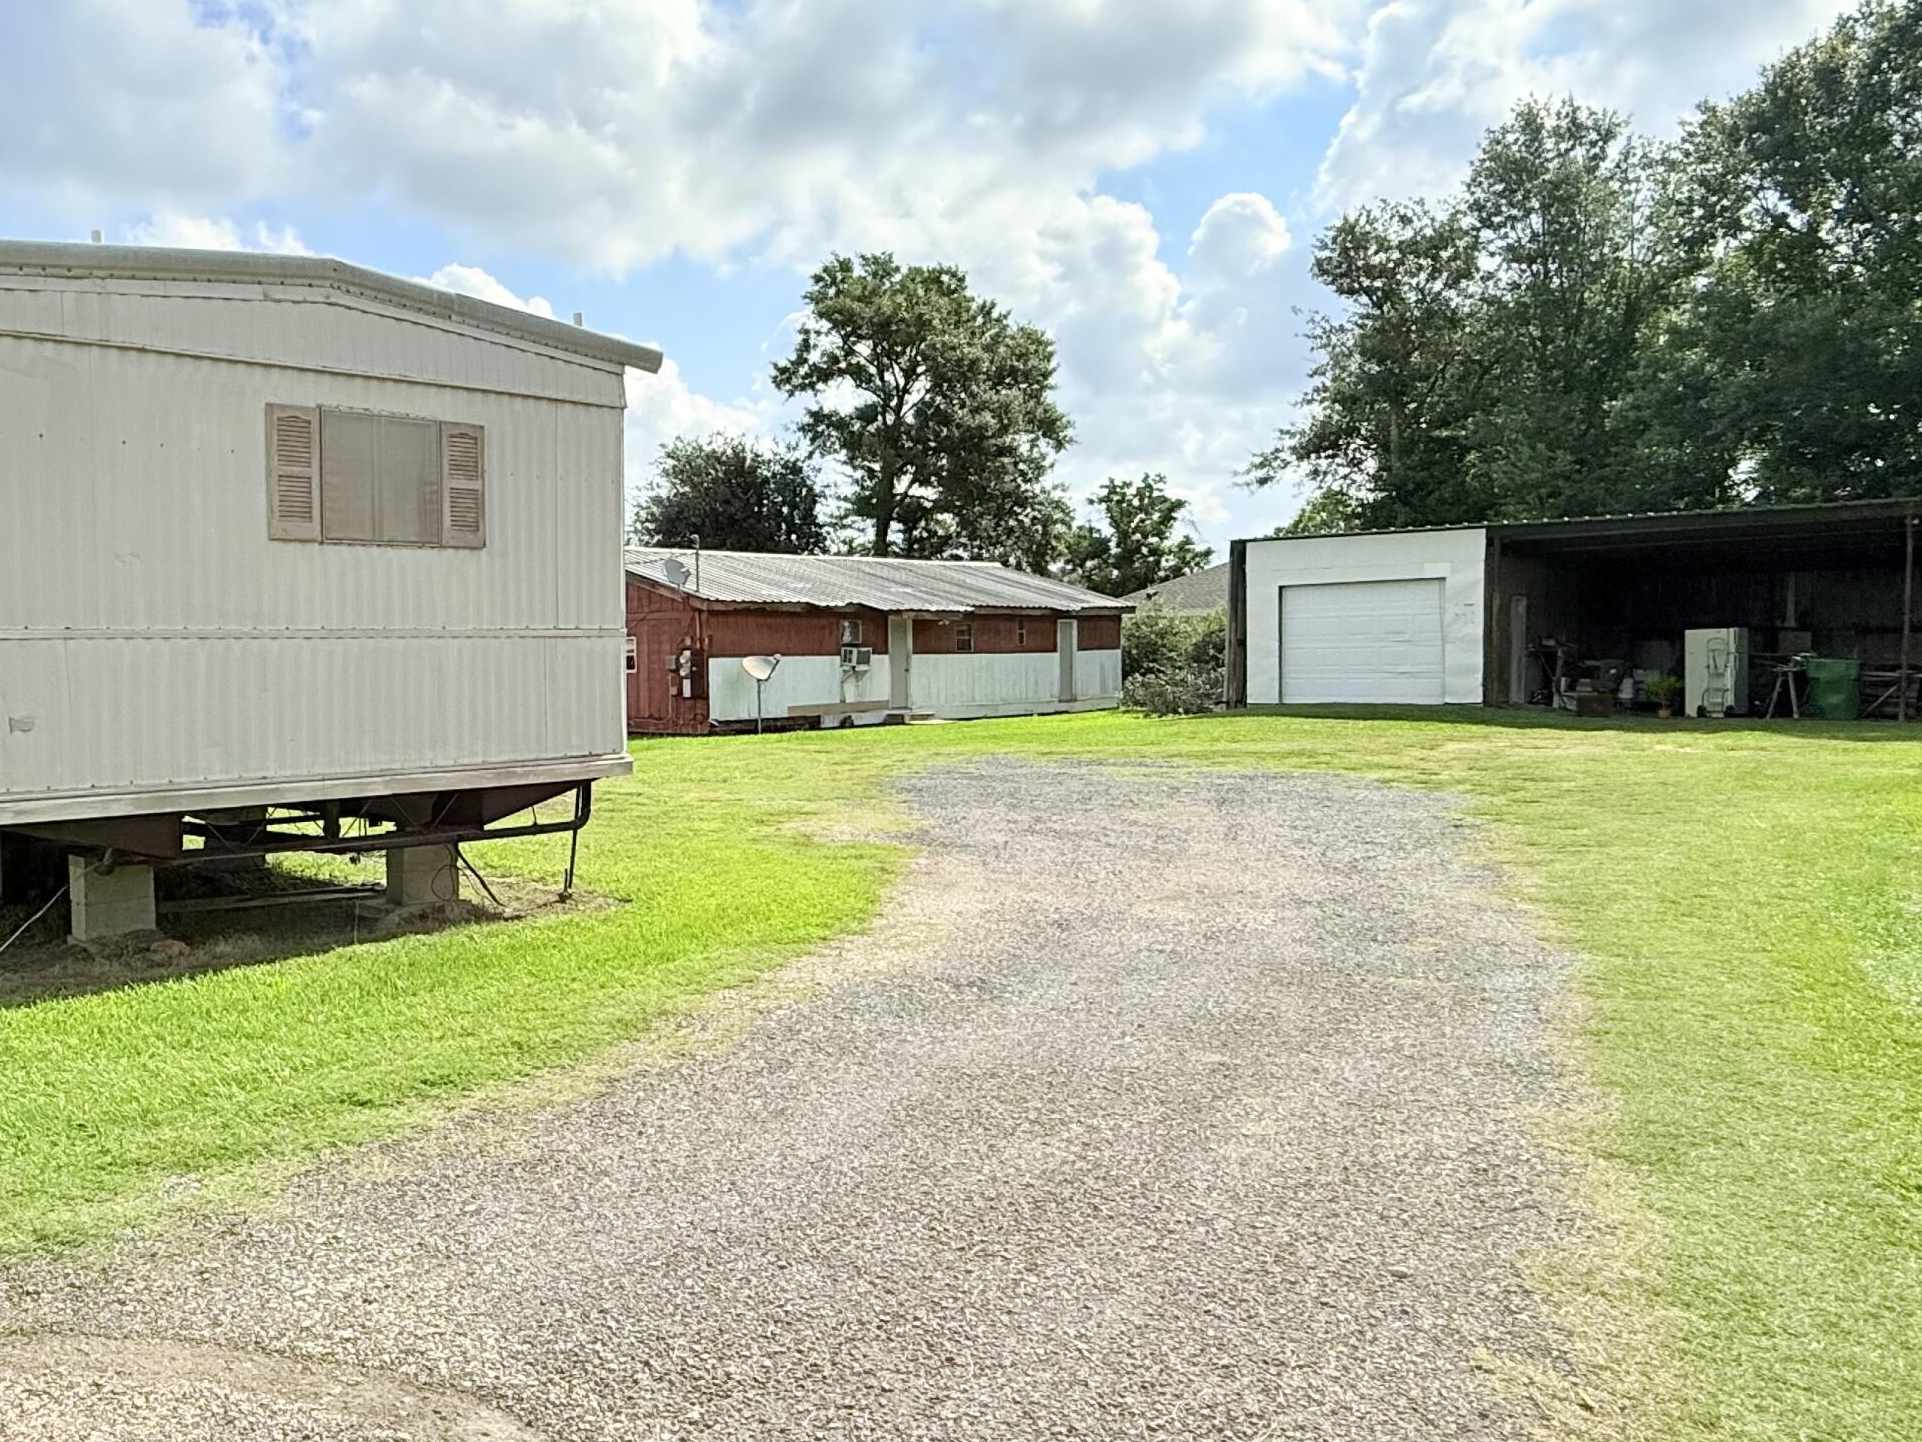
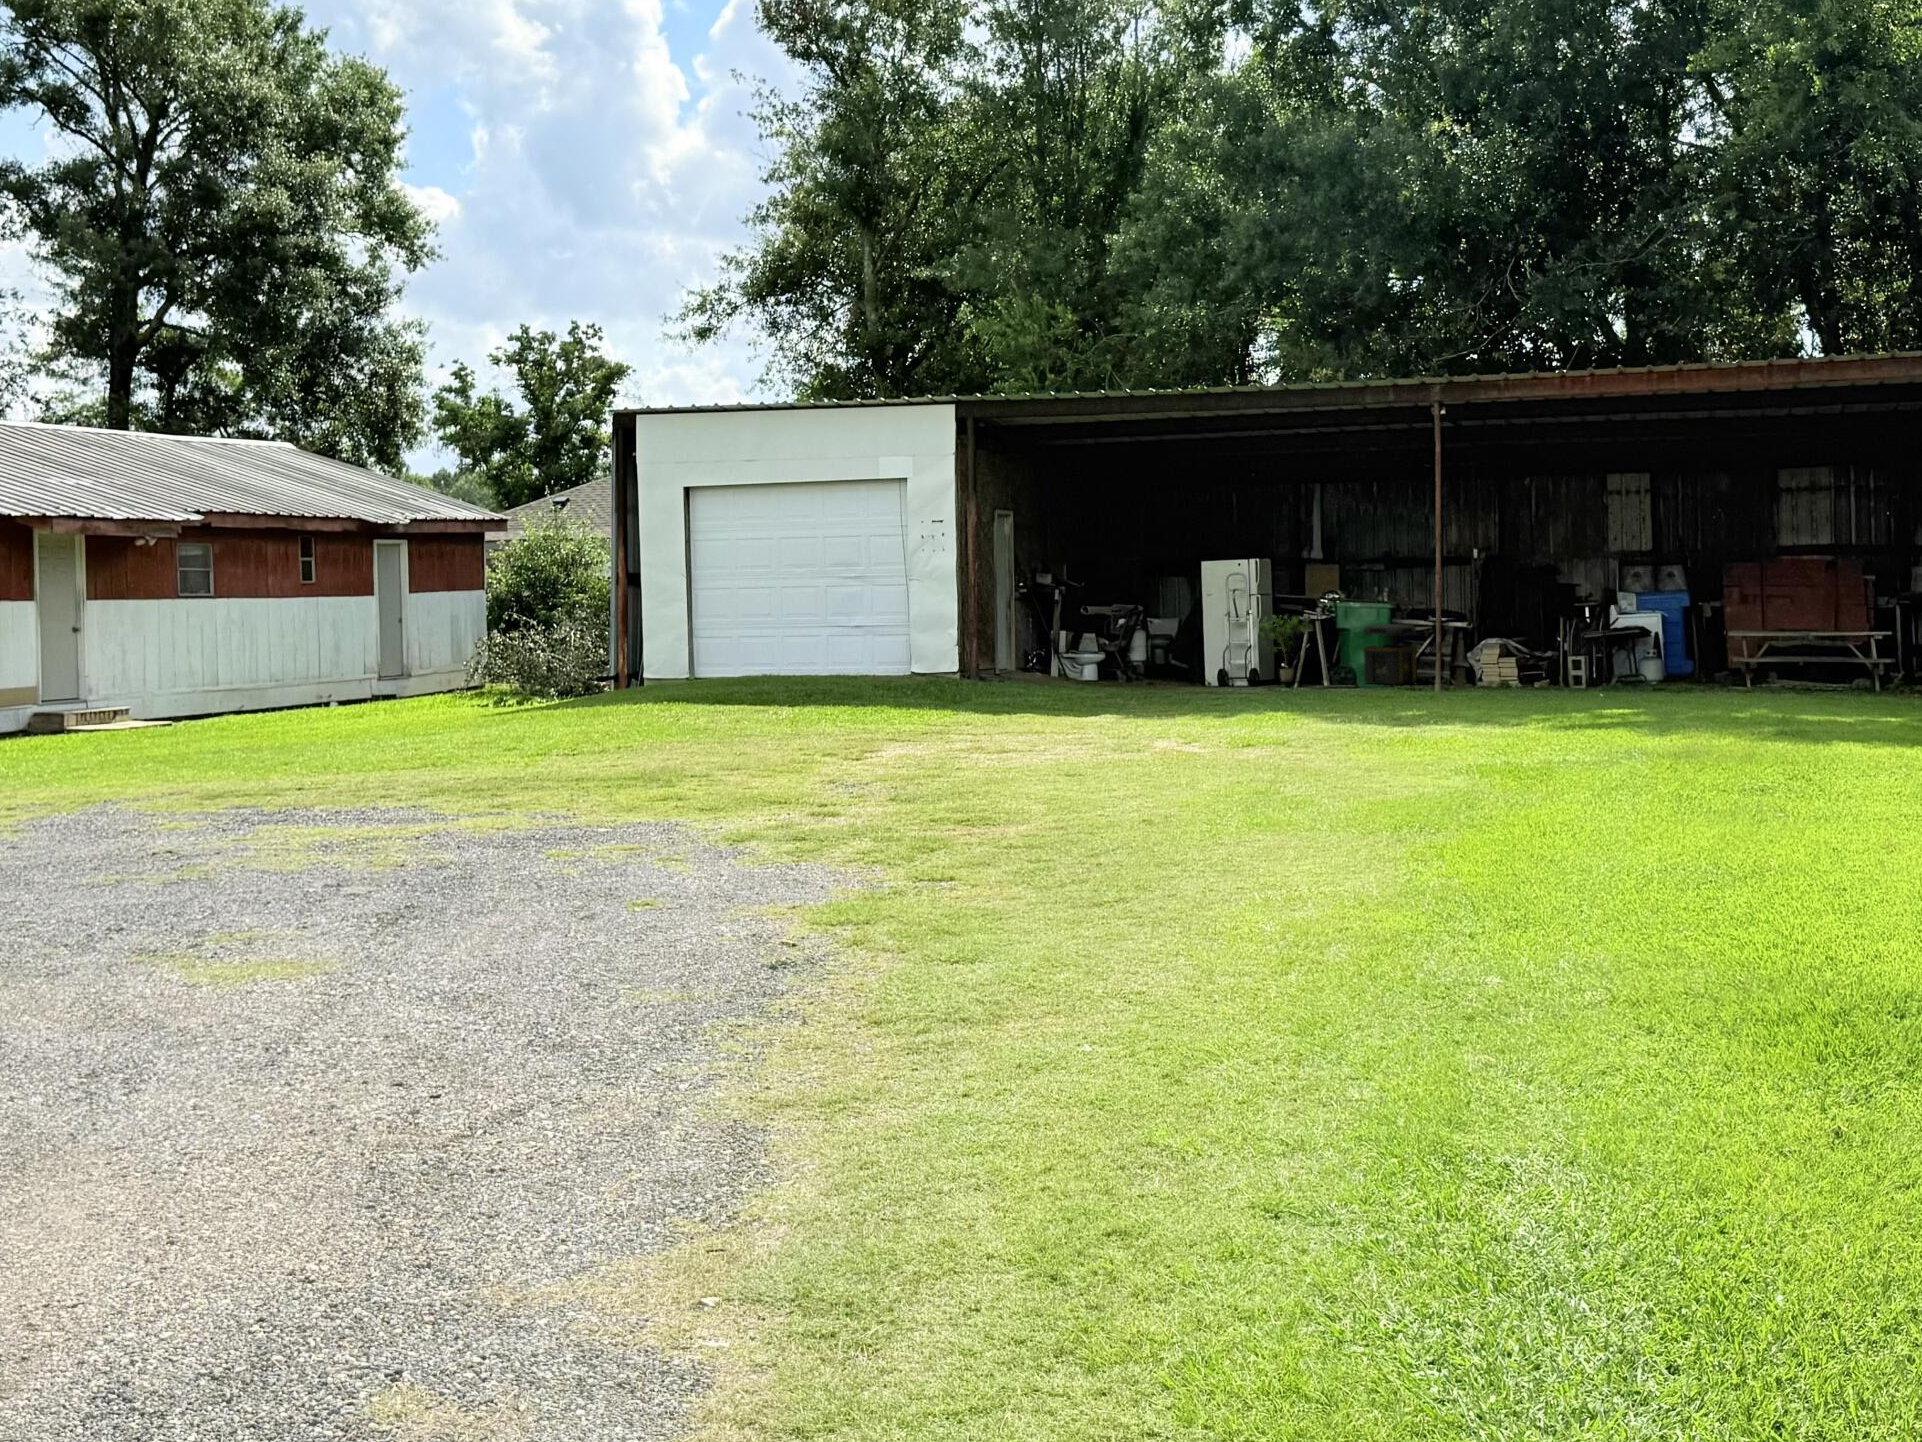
toolbox: present [1576,681,1613,717] -> present [1363,624,1417,685]

